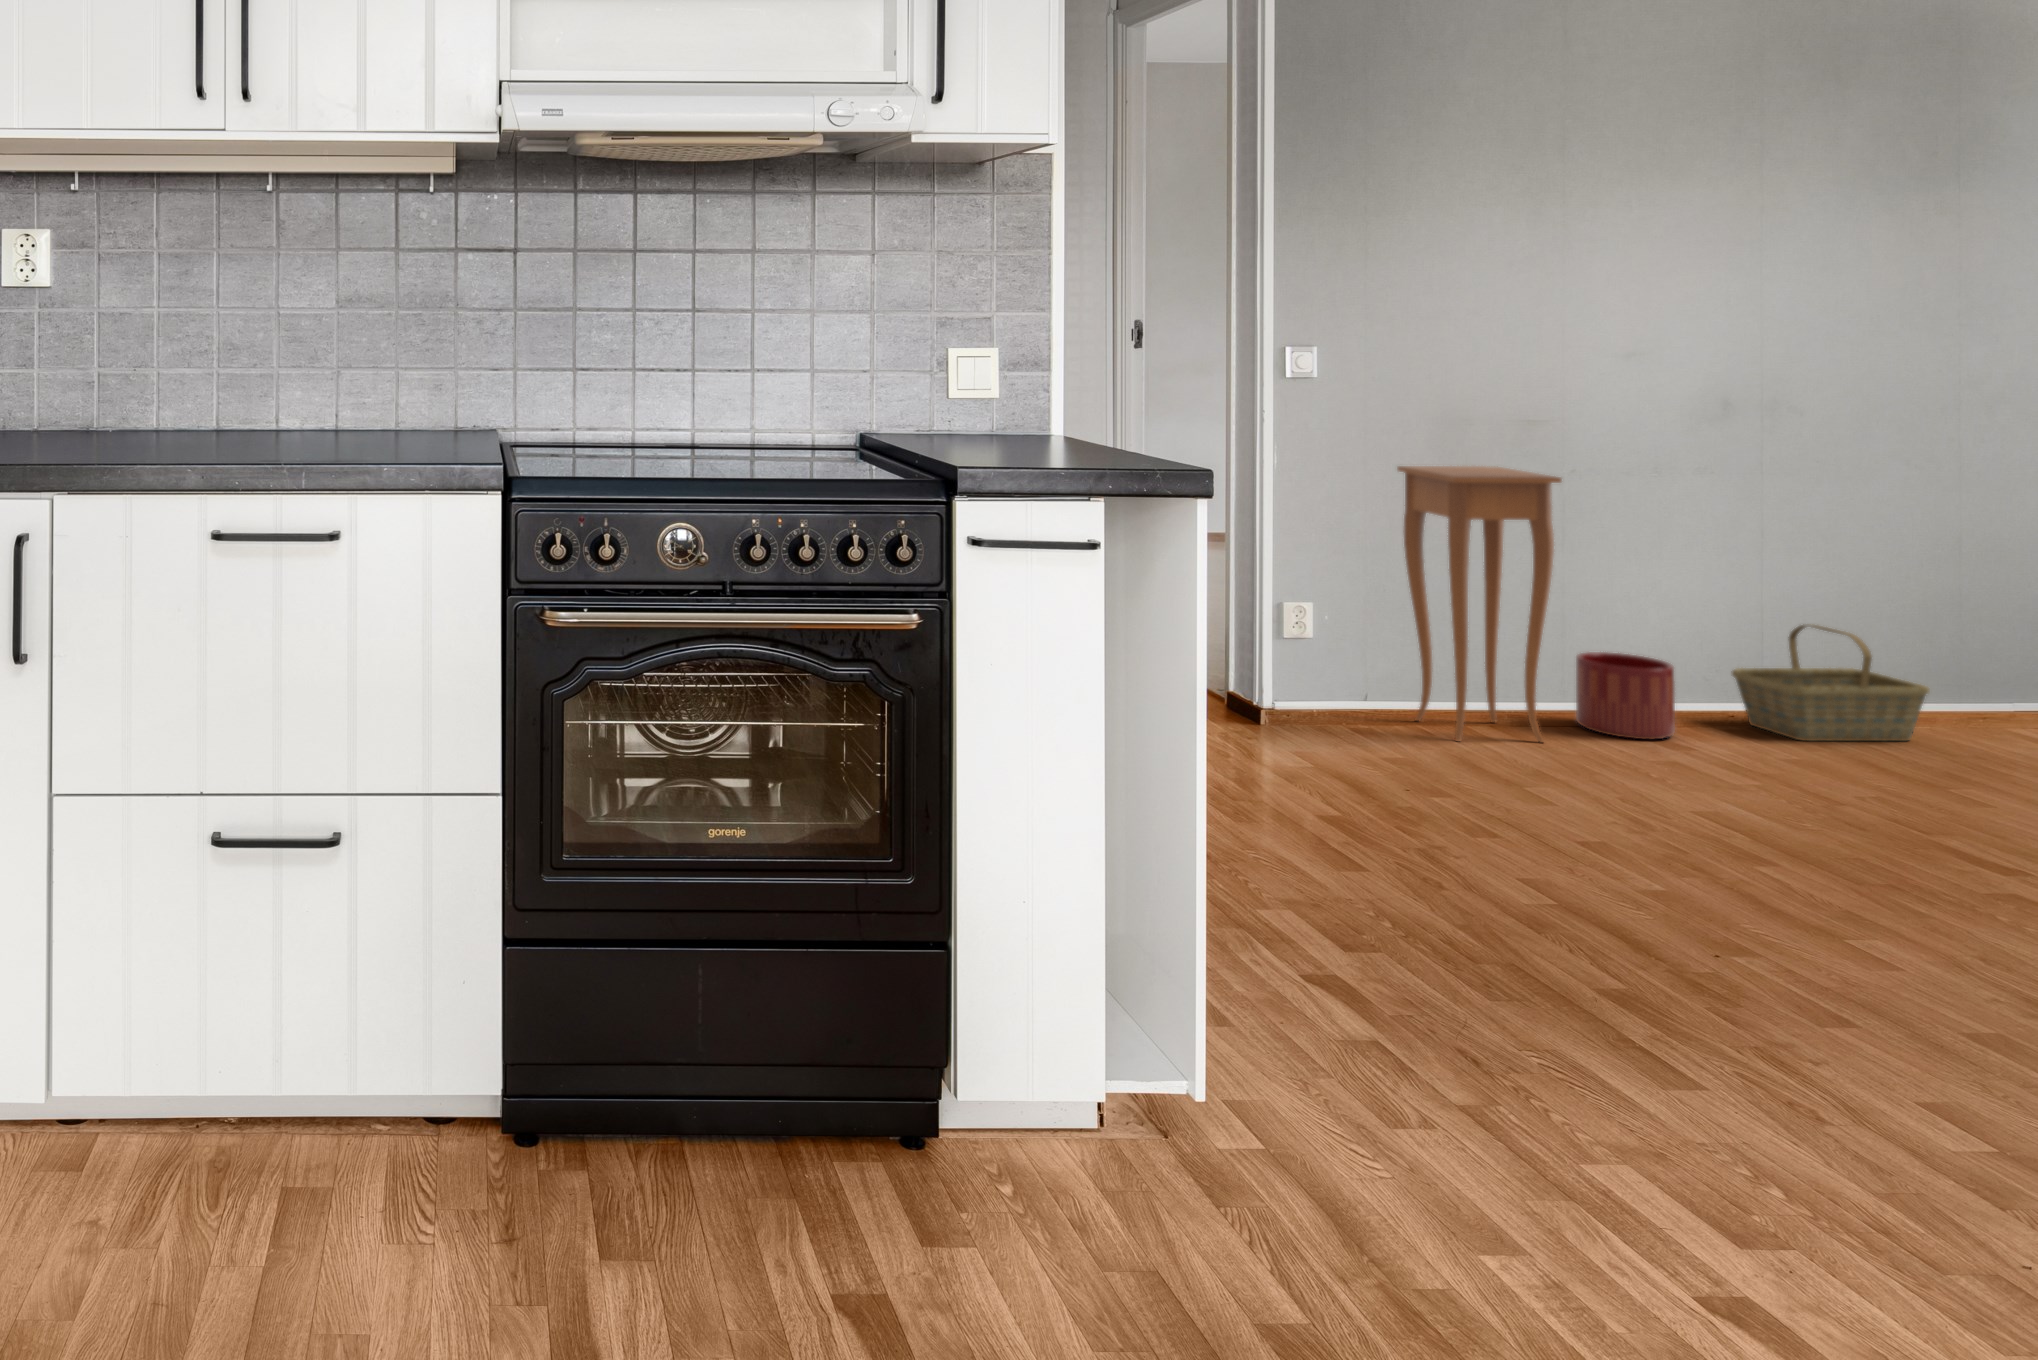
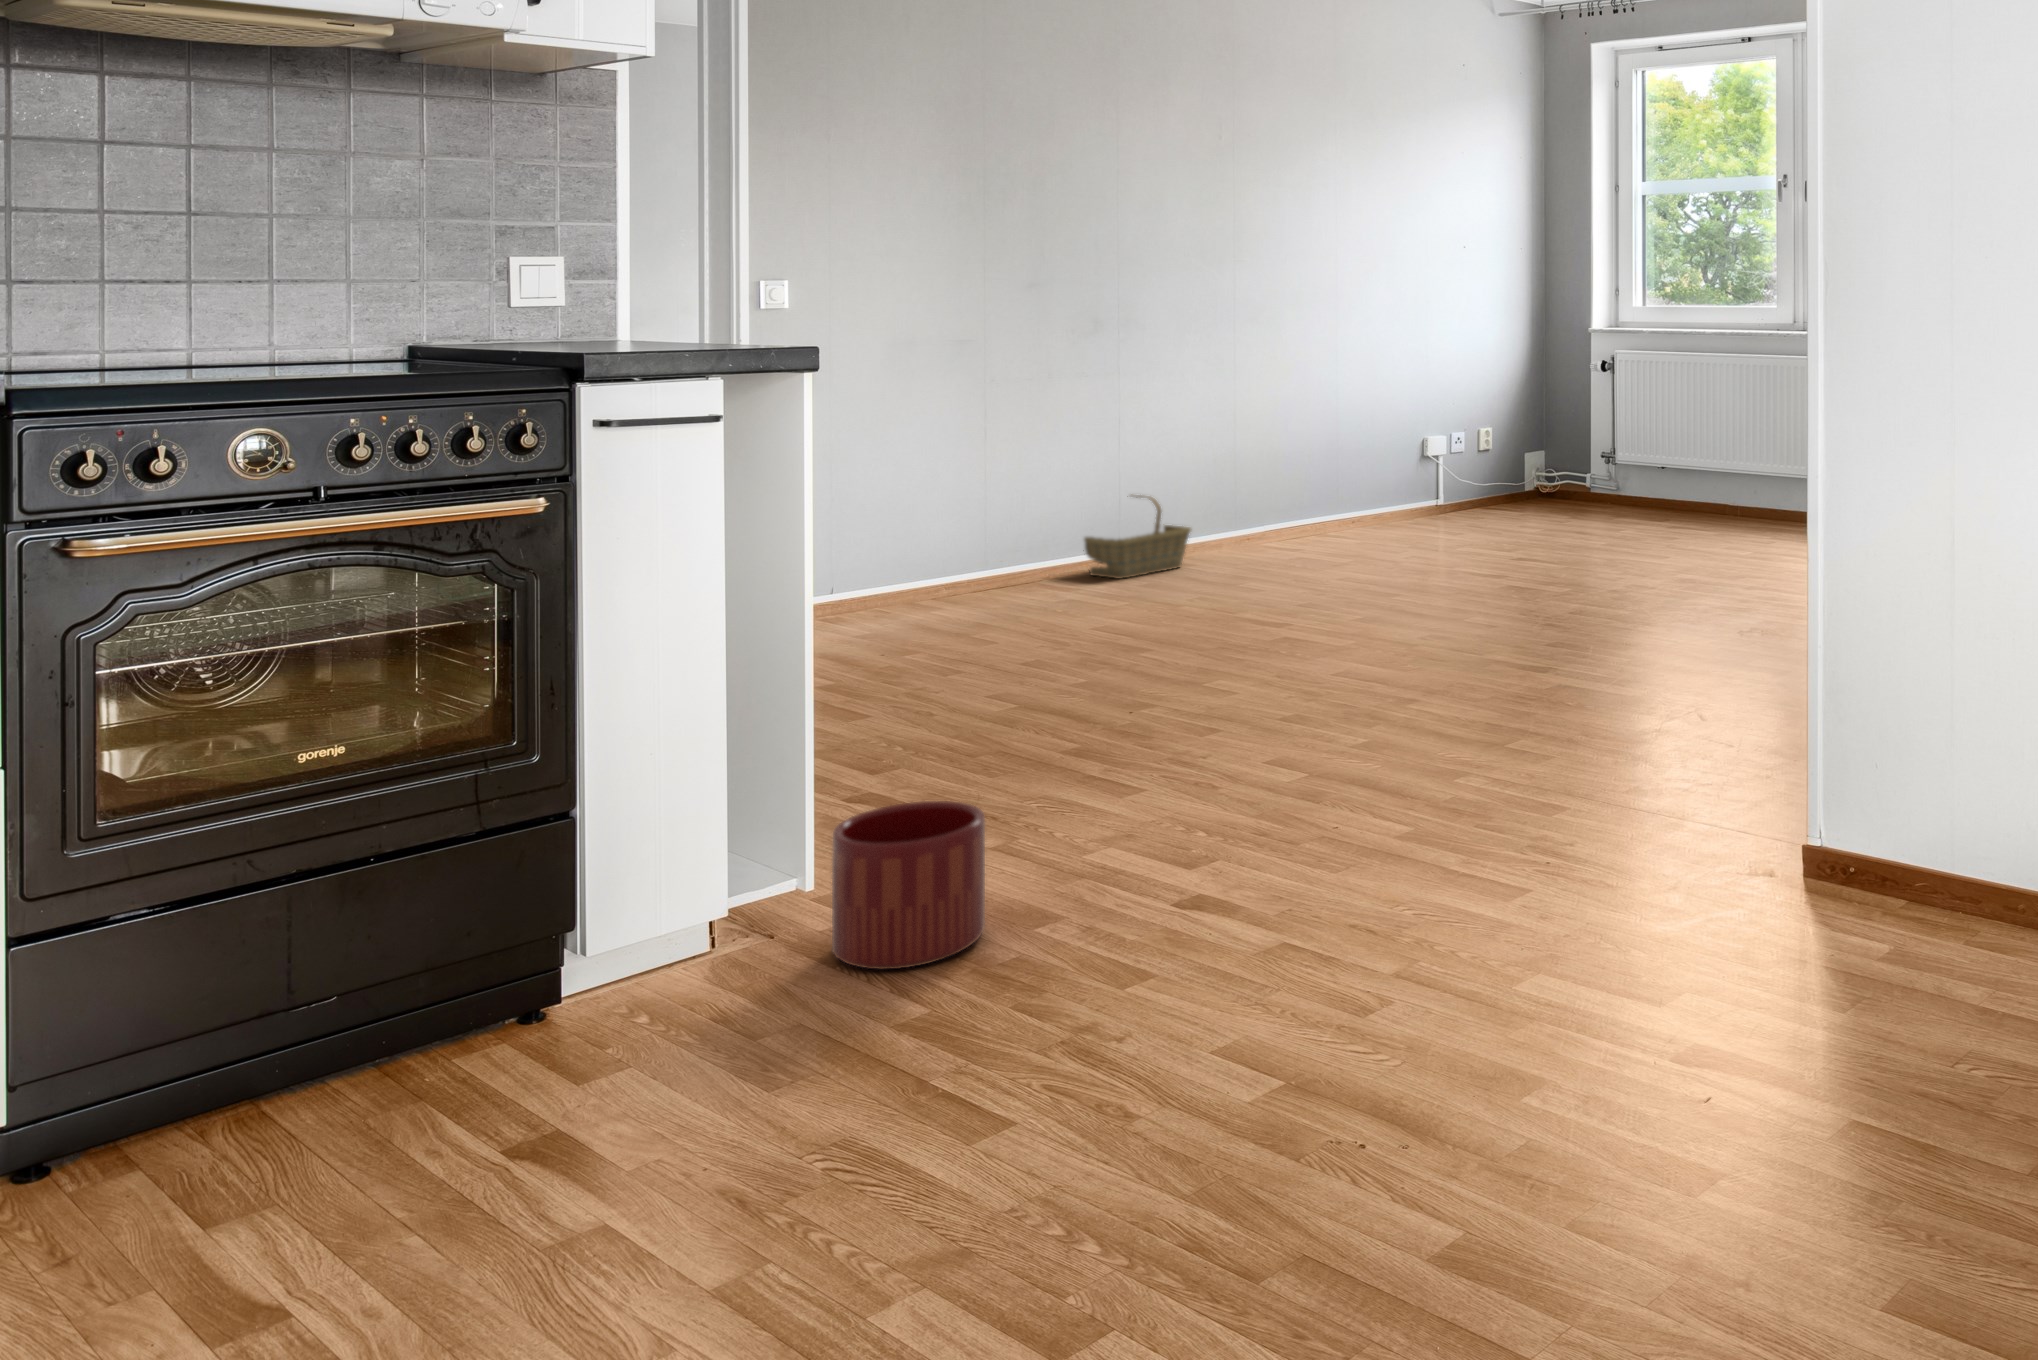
side table: present [1397,466,1561,742] -> none [848,392,975,623]
planter: present [1576,652,1675,739] -> present [832,801,985,969]

